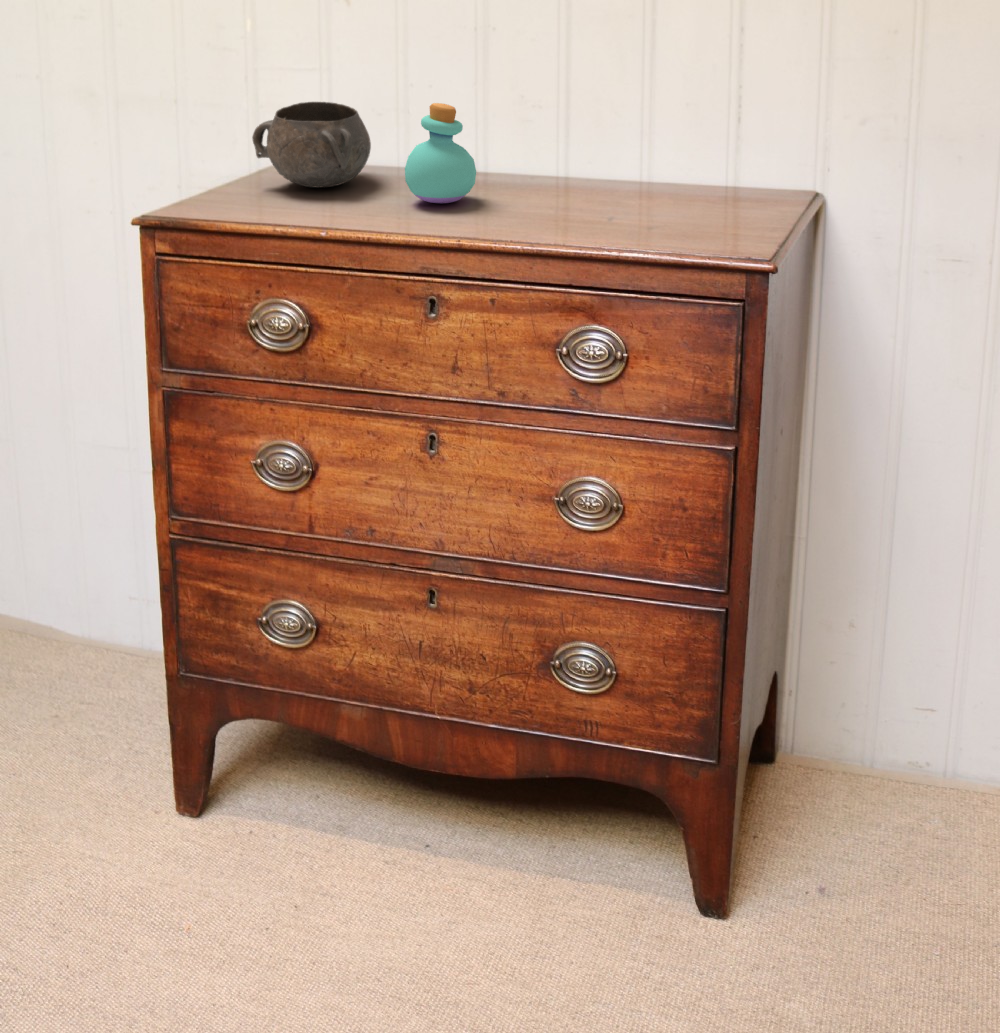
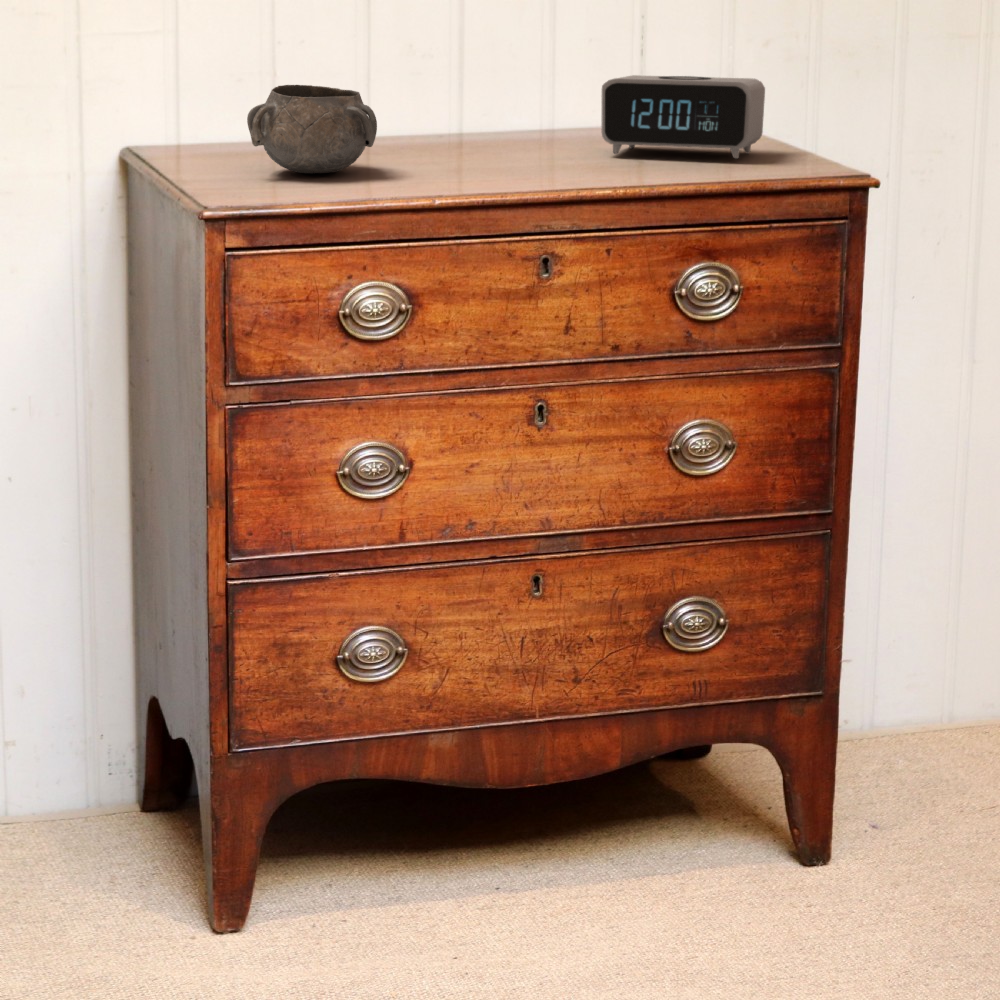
perfume bottle: present [405,103,476,203] -> none [439,68,514,171]
alarm clock: none [598,113,763,217] -> present [601,75,765,159]

